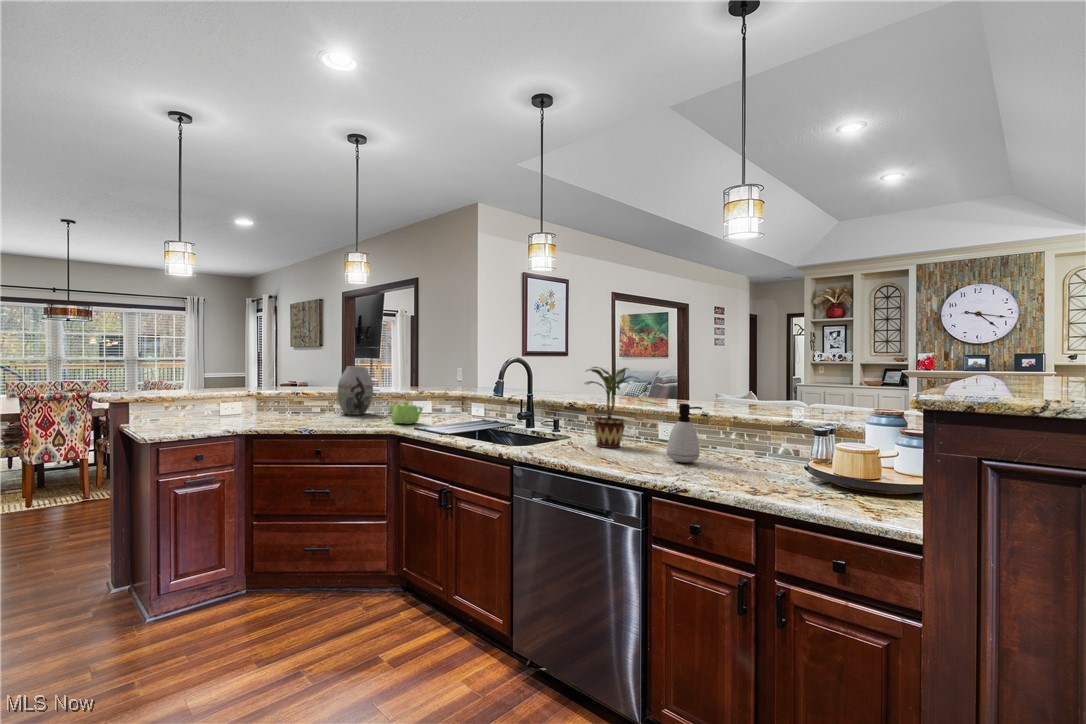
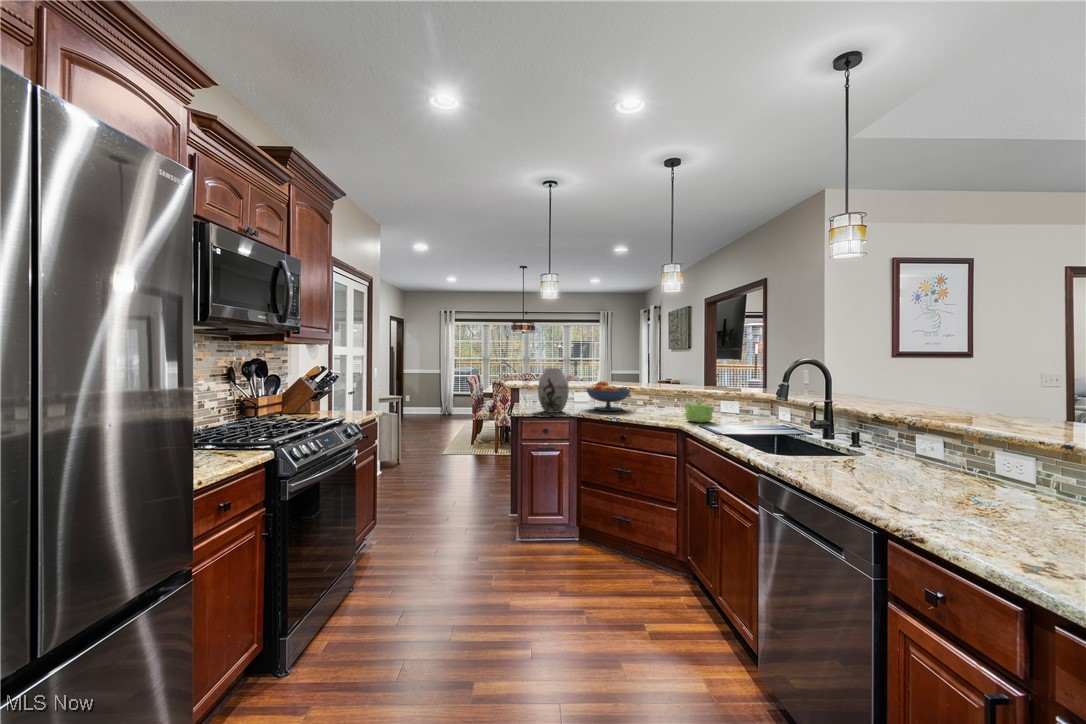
vase: present [337,366,373,415] -> present [538,368,569,413]
potted plant: present [585,367,638,448] -> none [861,369,950,476]
fruit bowl: none [251,382,314,420] -> present [587,381,631,411]
soap dispenser: present [667,404,702,463] -> none [971,425,1040,514]

